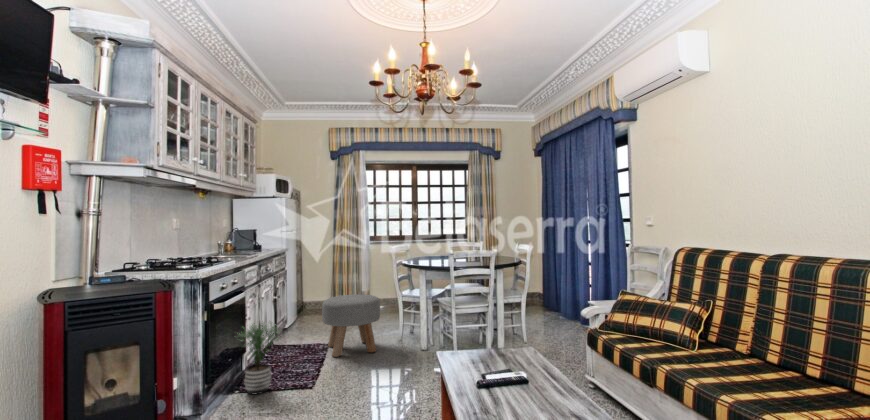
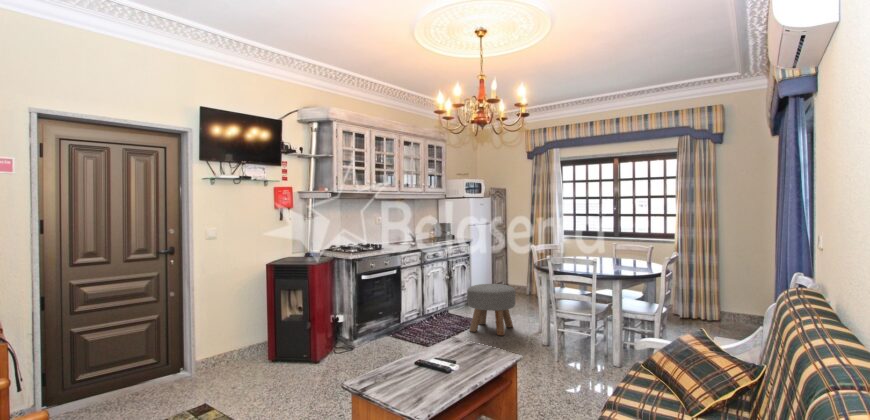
potted plant: present [237,322,278,394] -> none [385,292,416,341]

